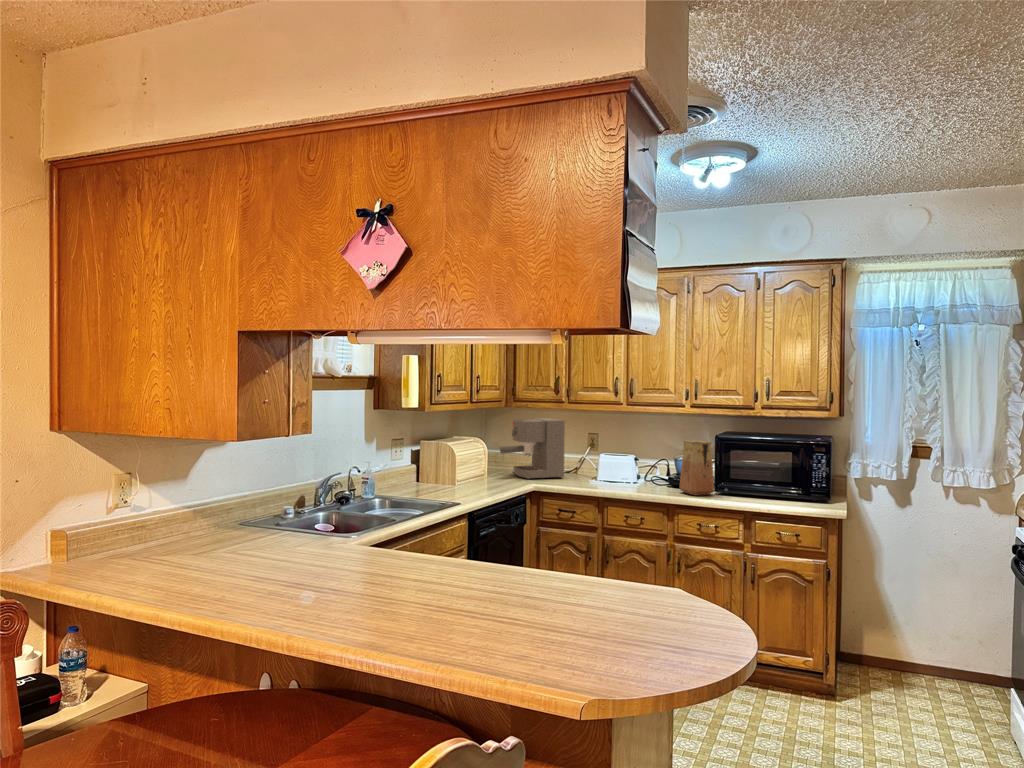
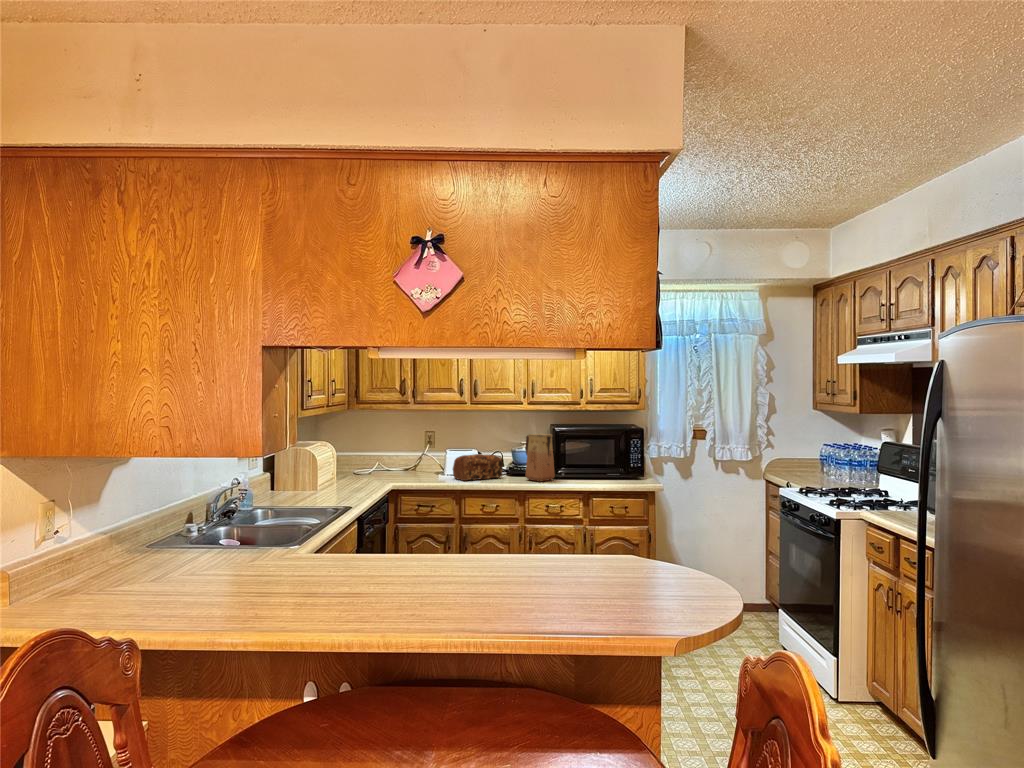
coffee maker: present [500,418,565,479] -> none [351,419,411,479]
bread loaf: none [602,460,657,488] -> present [453,454,503,481]

